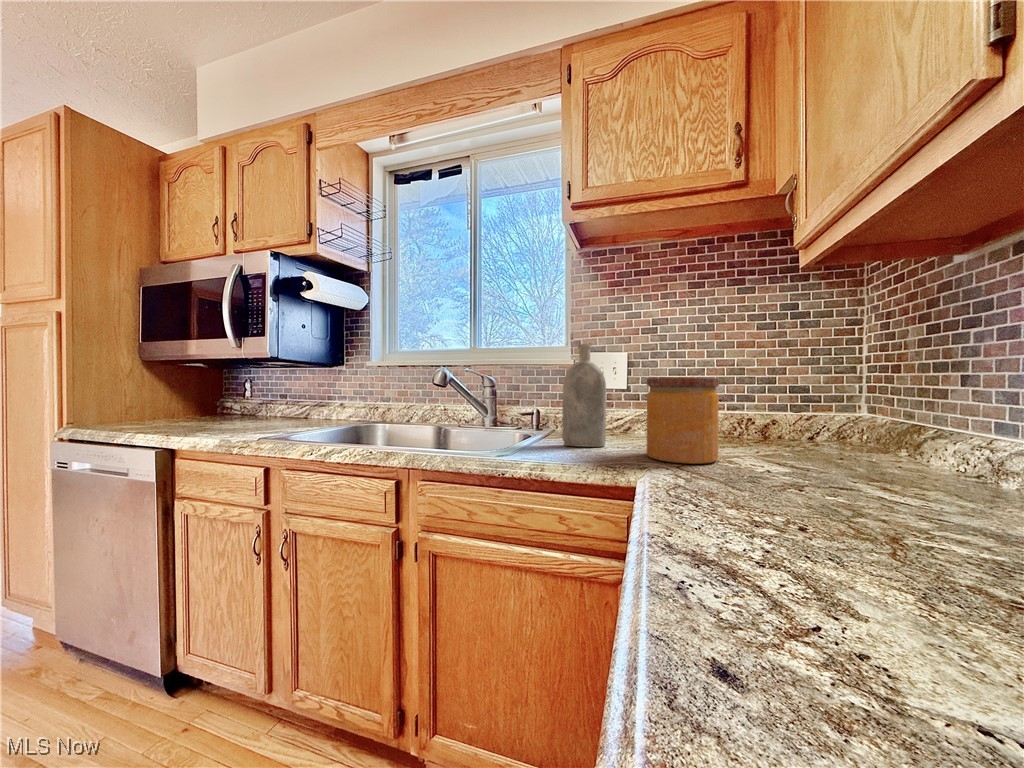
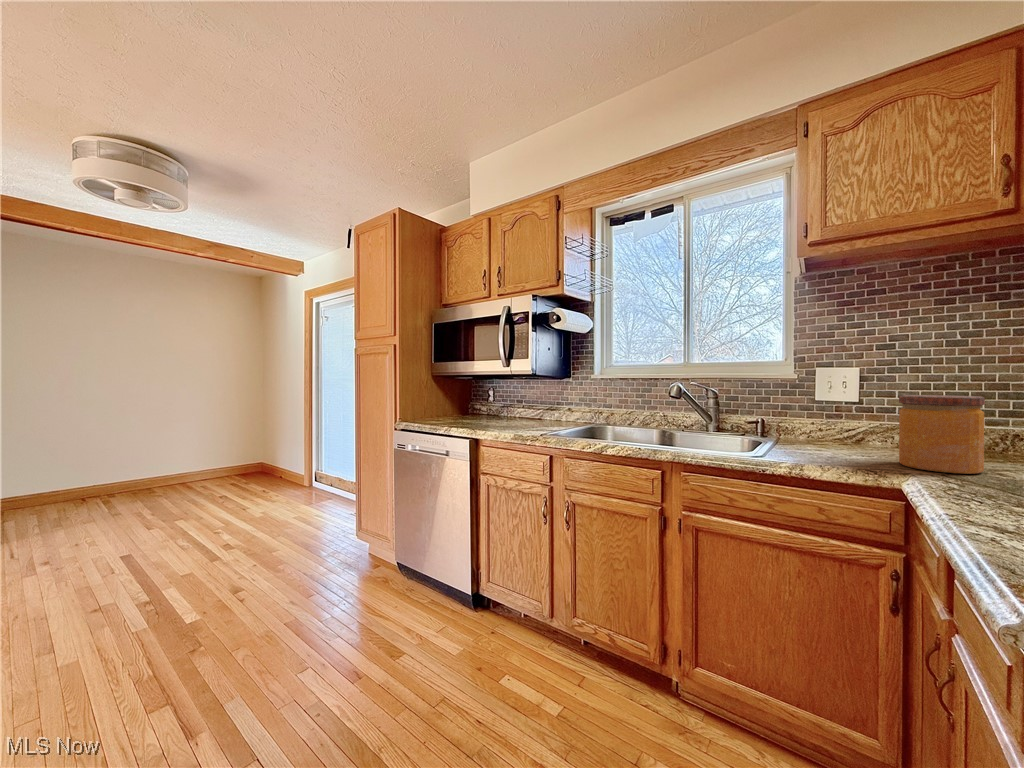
bottle: present [562,344,606,447] -> none [802,365,848,454]

